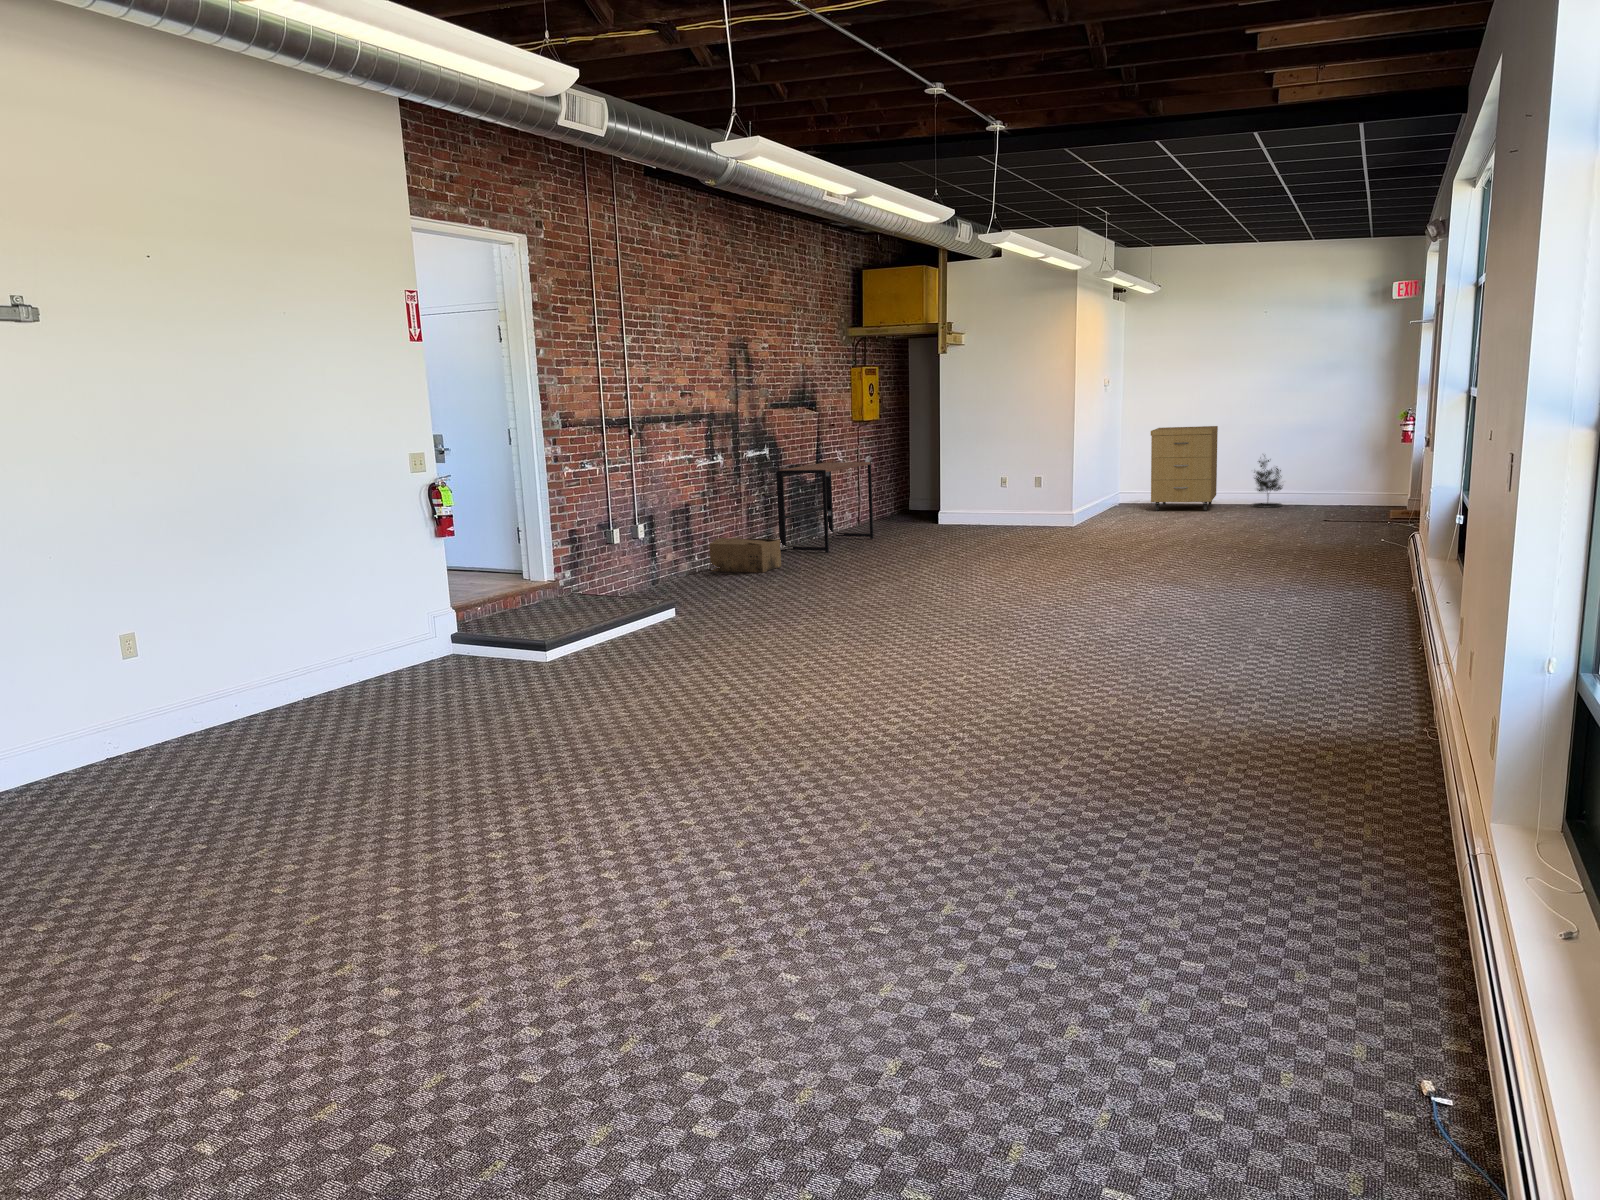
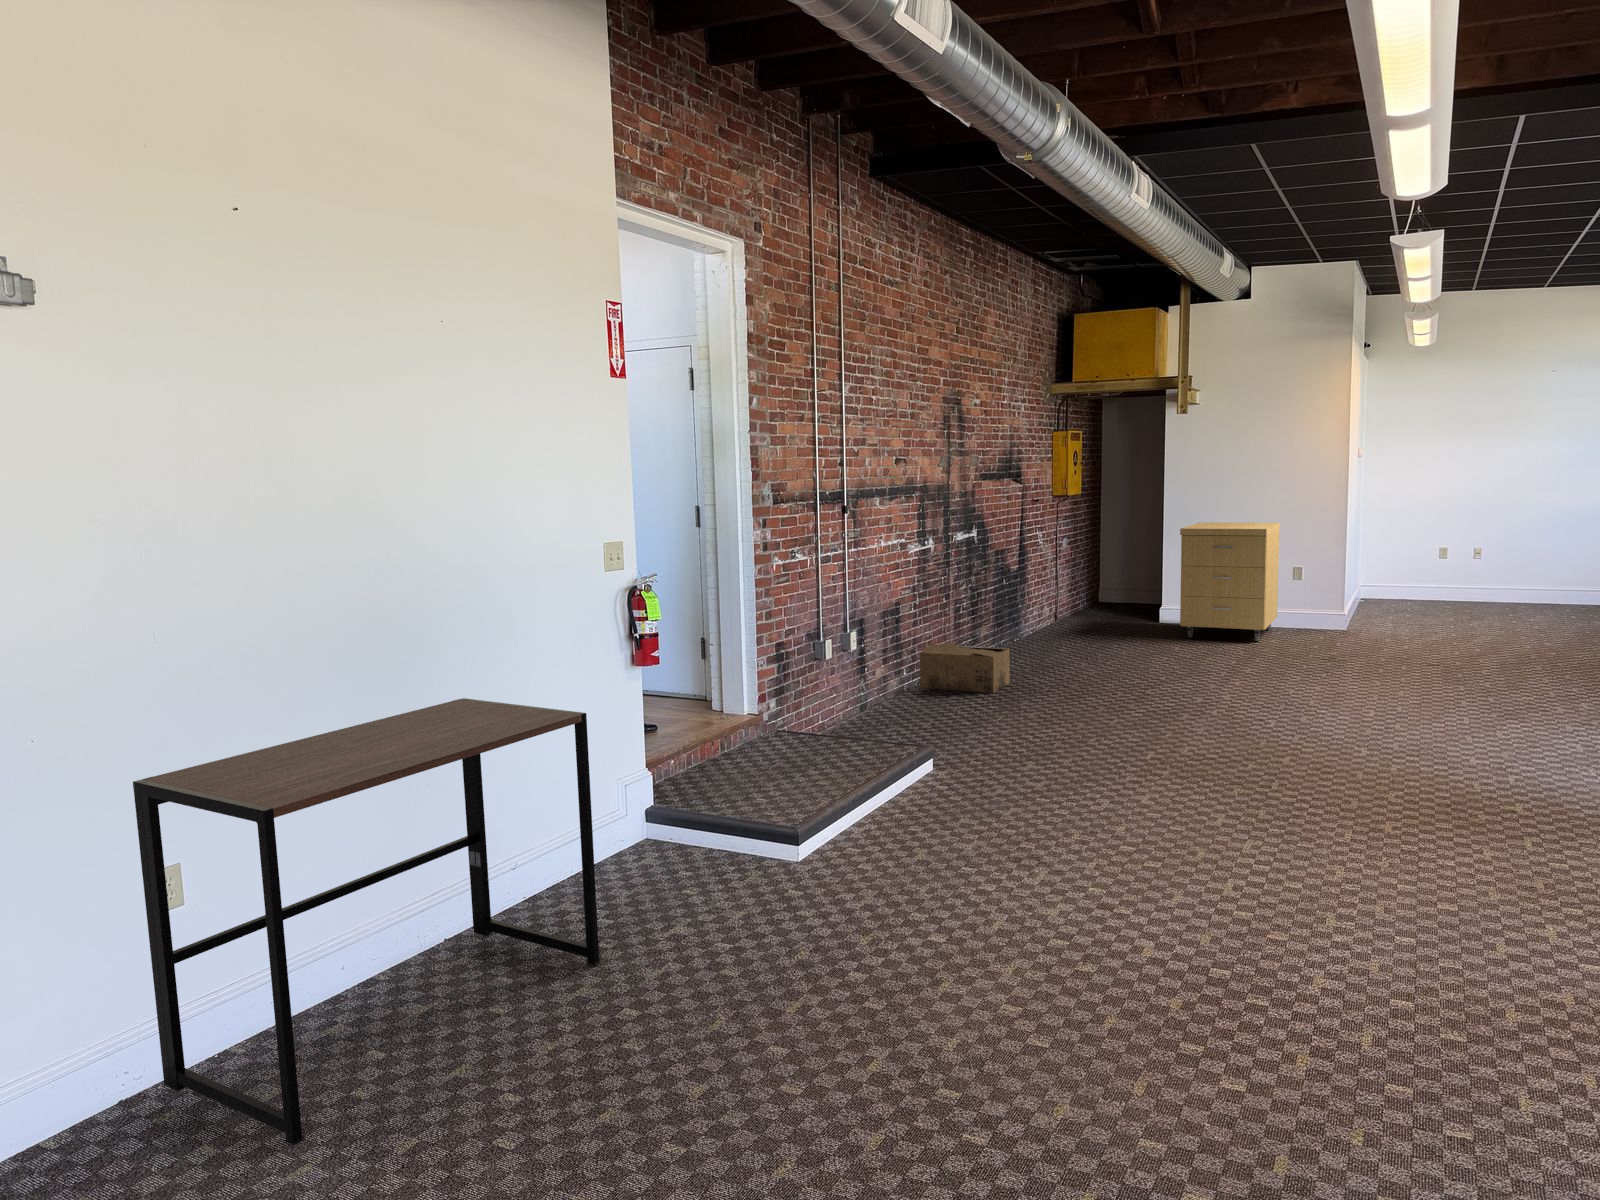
storage cabinet: present [1151,426,1218,511] -> present [1180,523,1280,641]
potted tree: present [1252,460,1282,507] -> none [1524,543,1571,610]
desk: present [776,462,874,553] -> present [133,698,599,1145]

